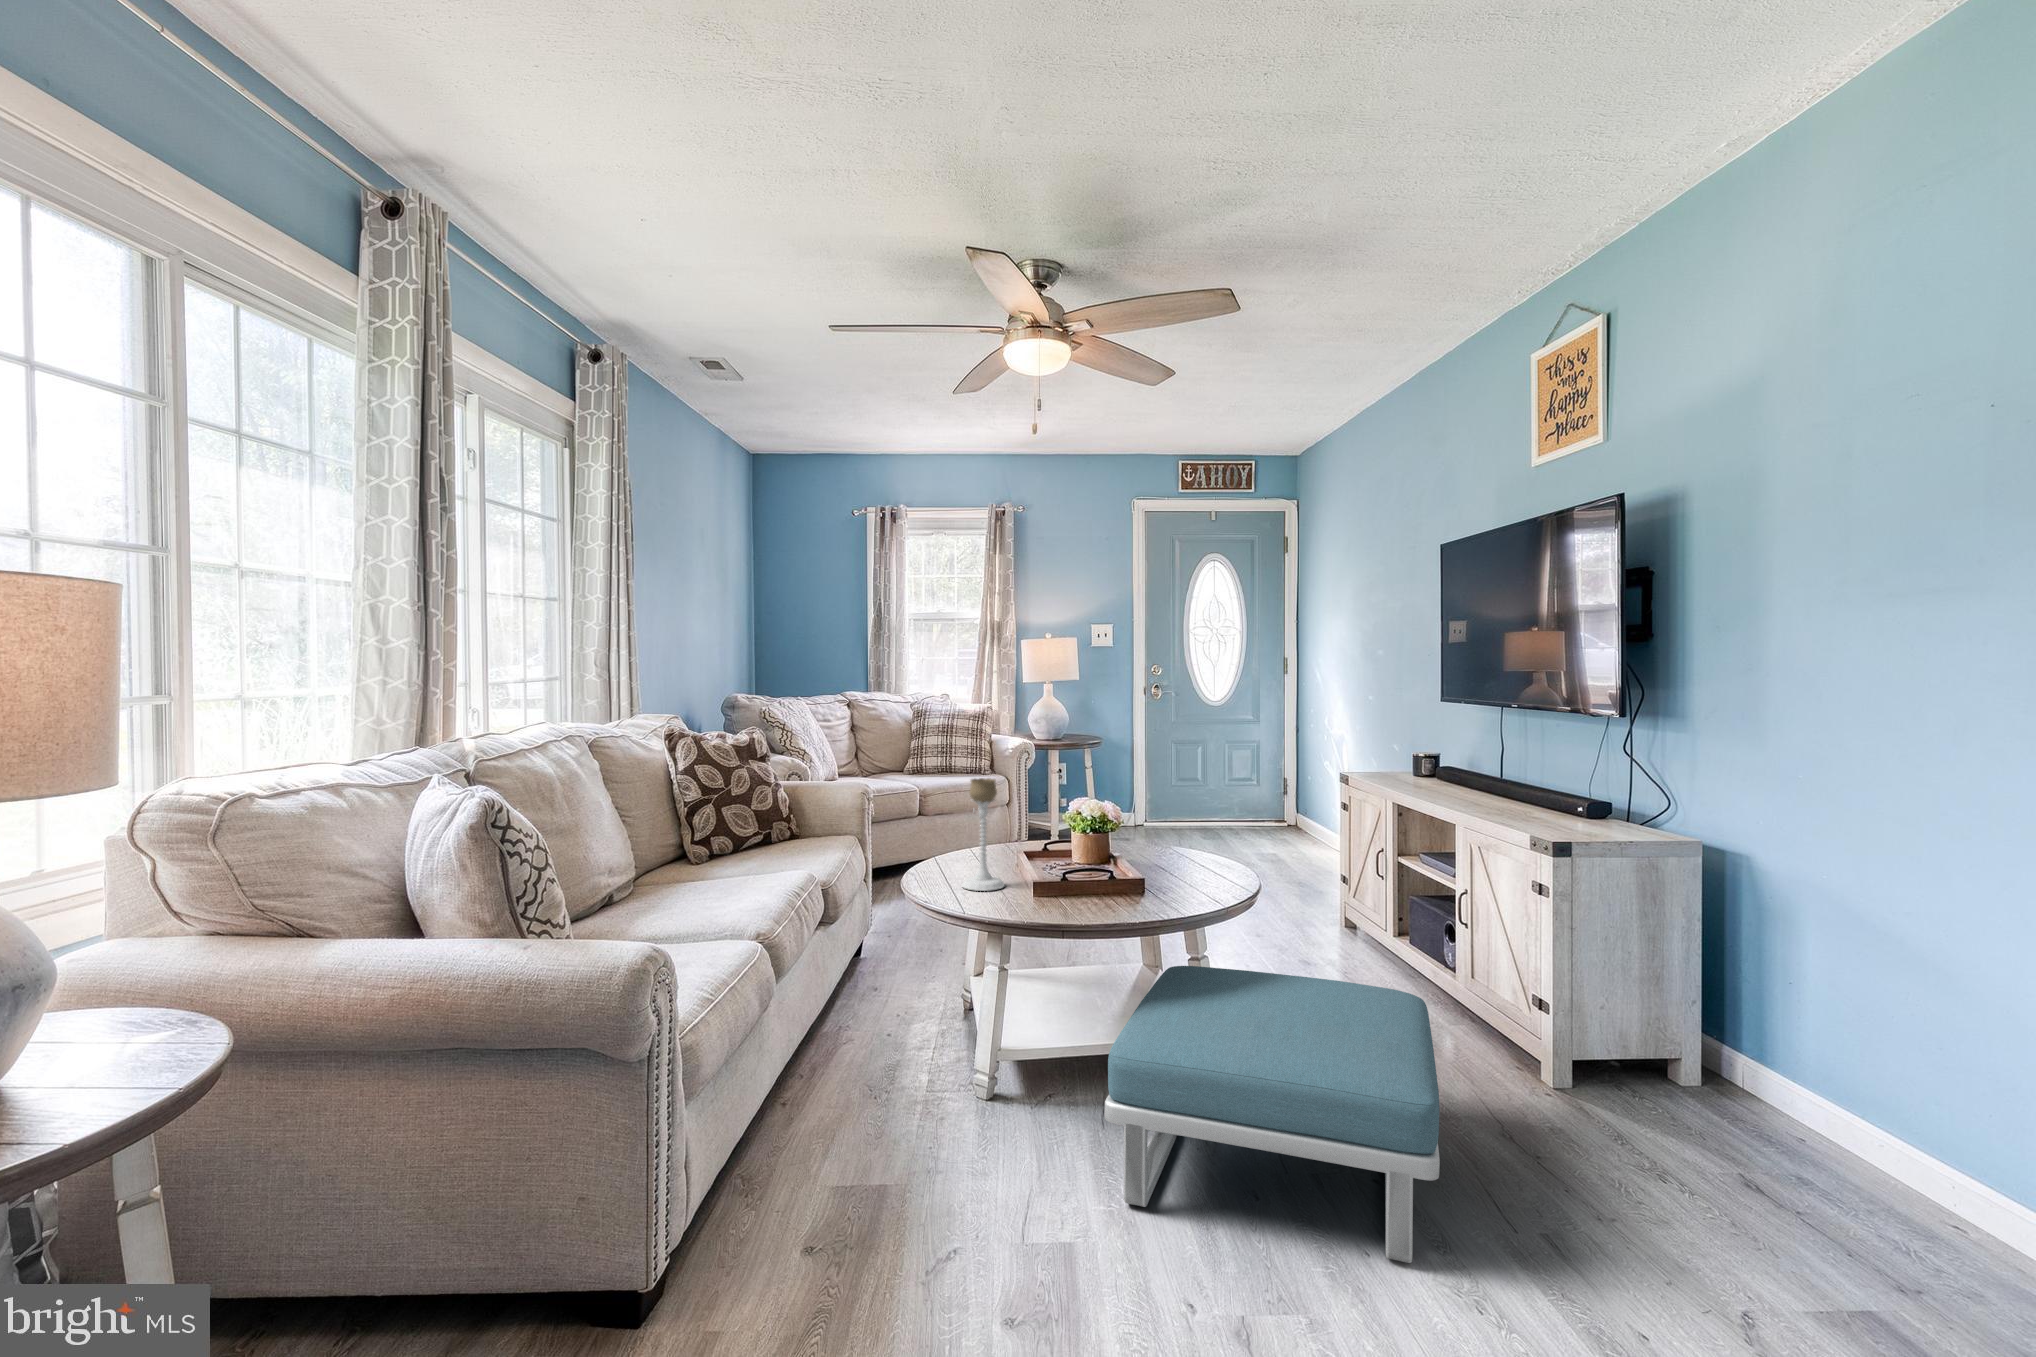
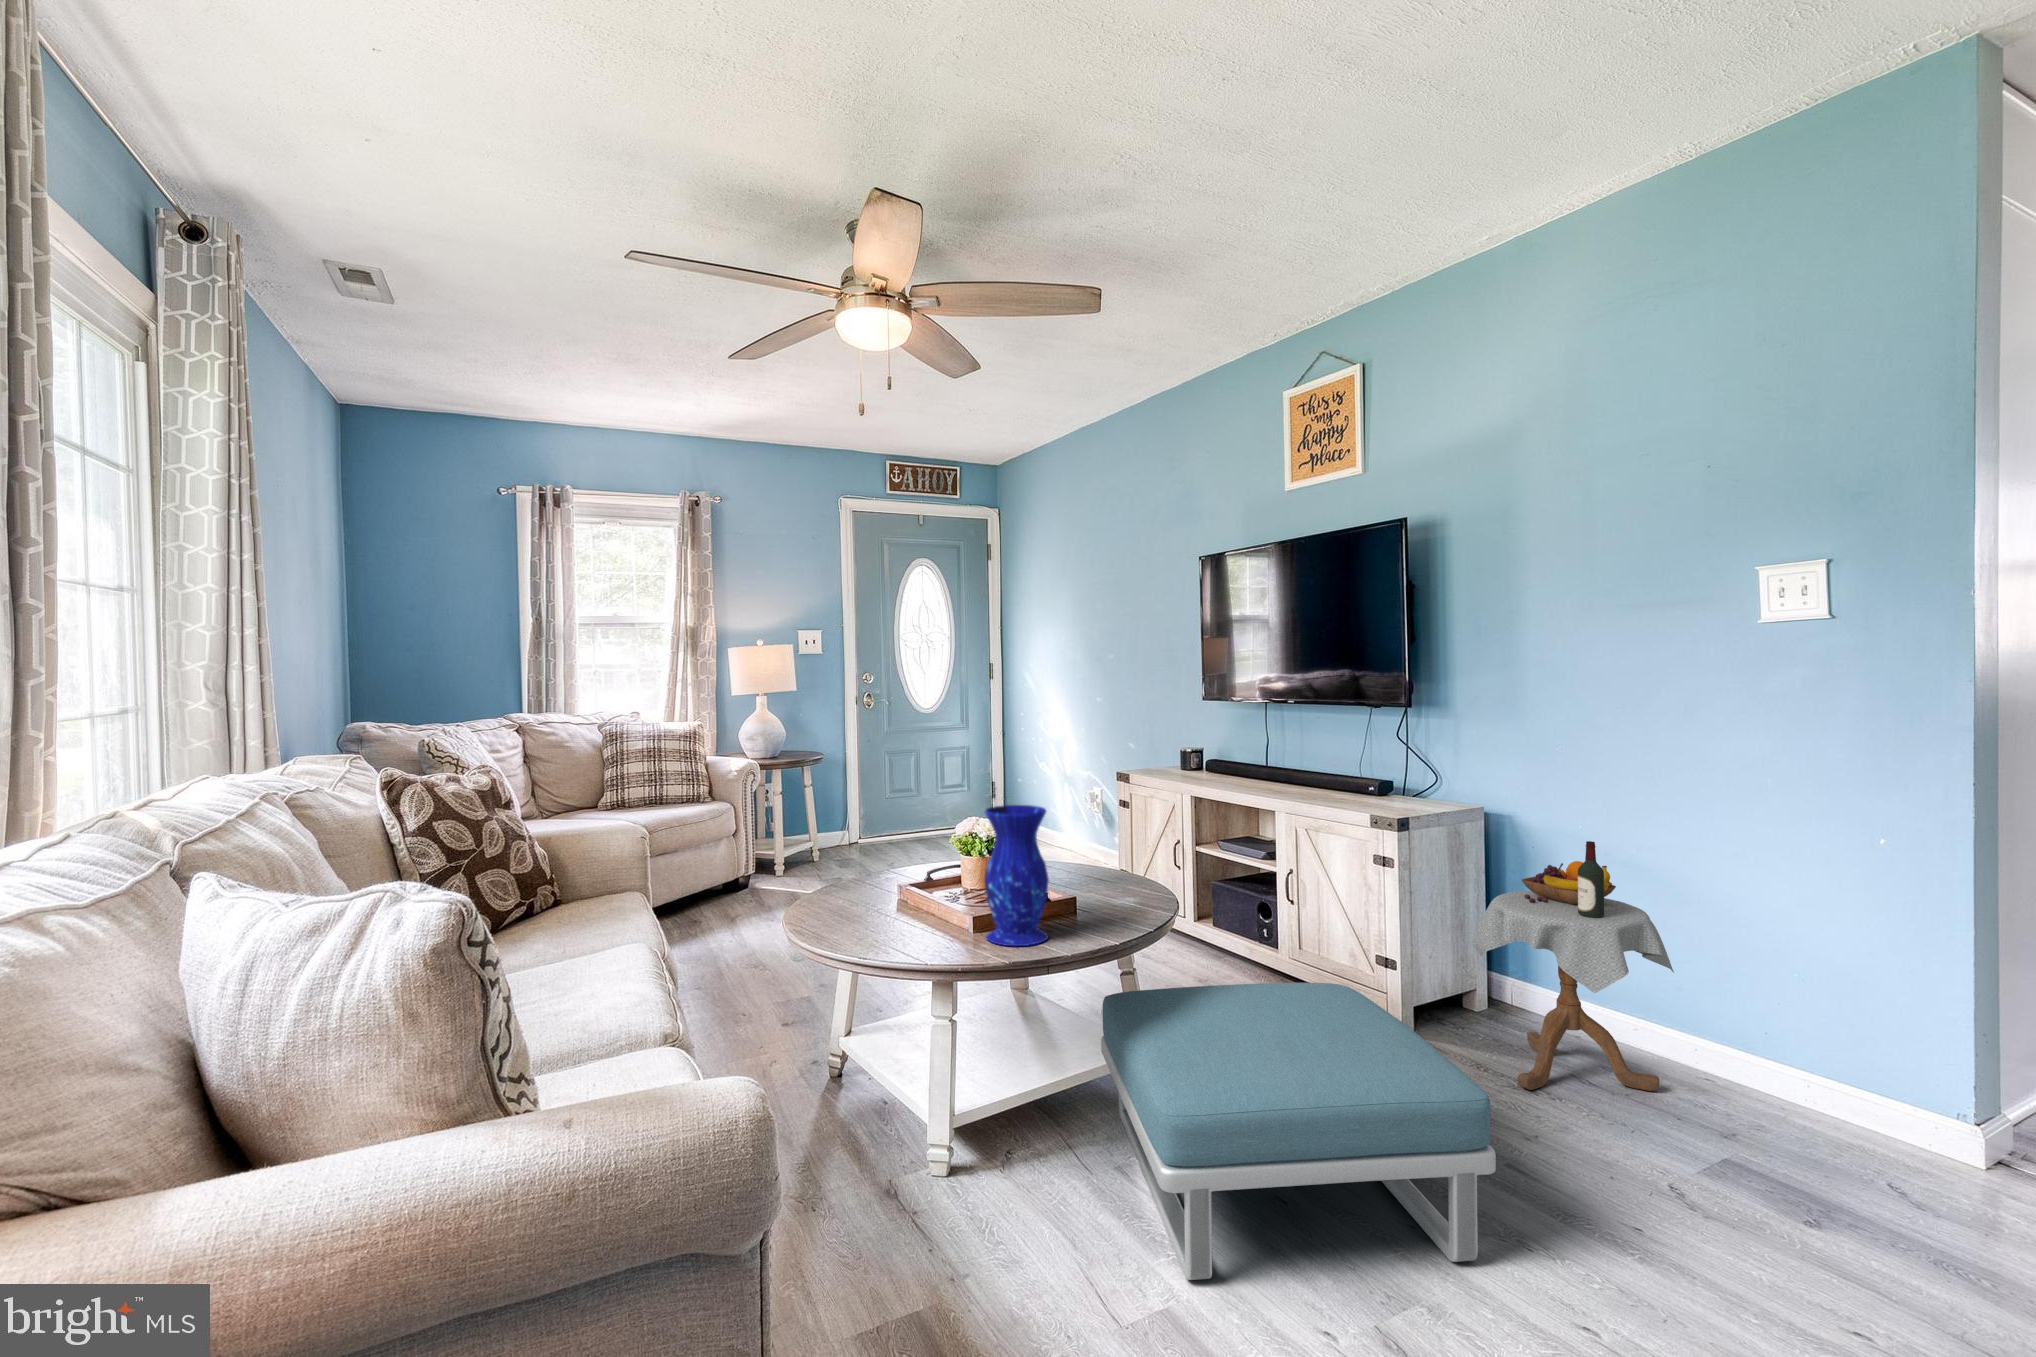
candle holder: present [961,778,1004,891] -> none [866,807,918,943]
vase: none [1051,784,1107,906] -> present [985,805,1049,946]
side table: none [1623,877,1881,1189] -> present [1472,841,1674,1091]

